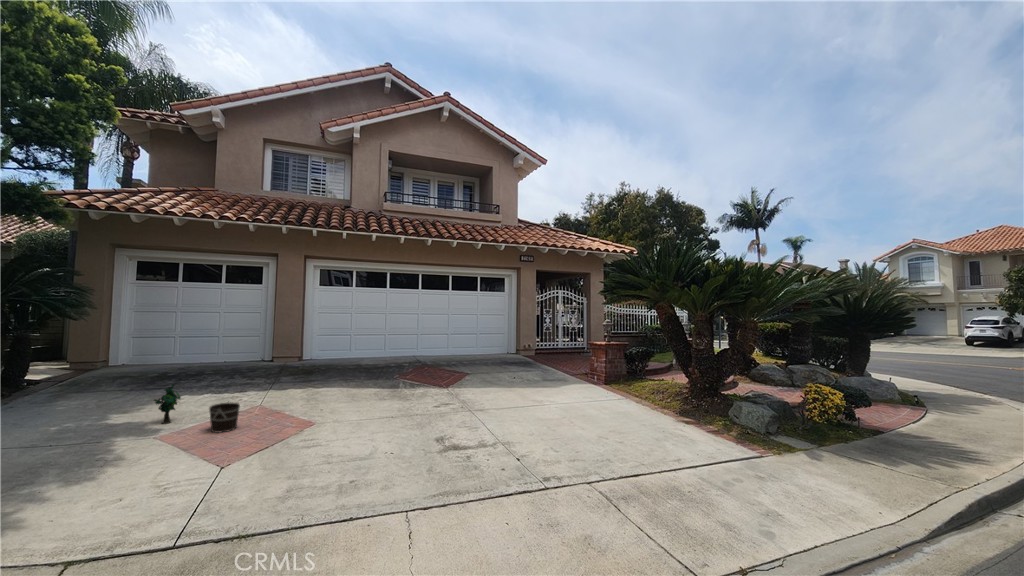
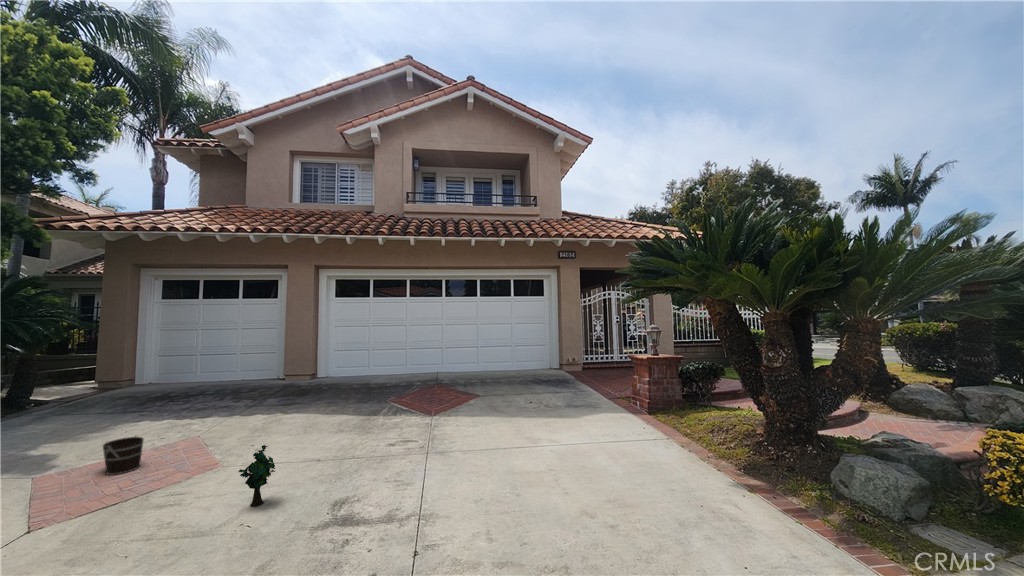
decorative plant: present [154,384,181,424] -> present [238,445,275,507]

